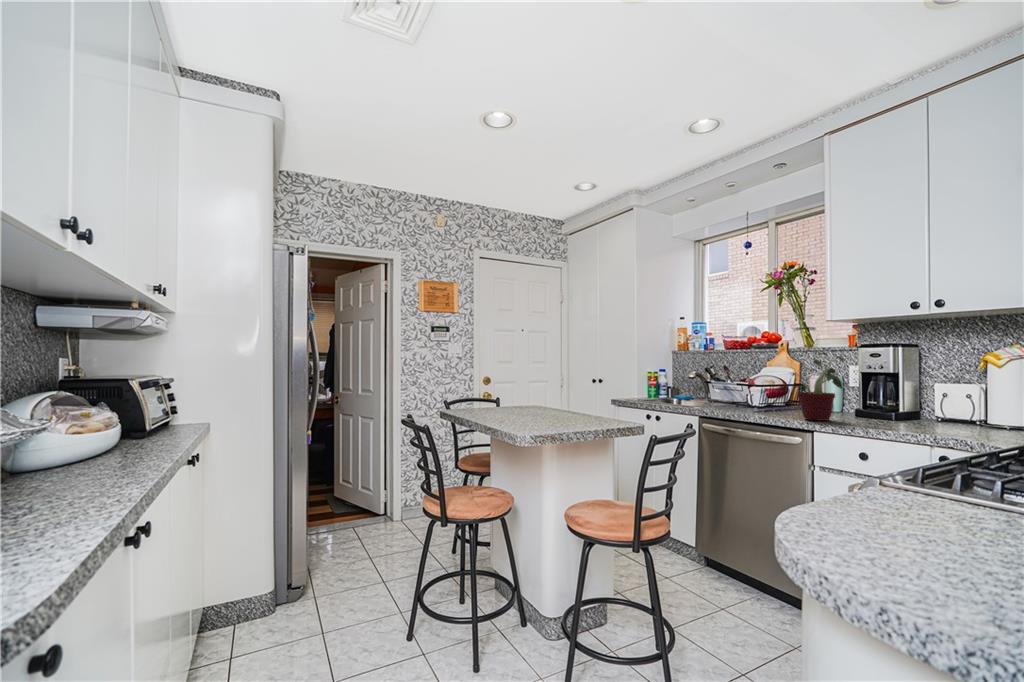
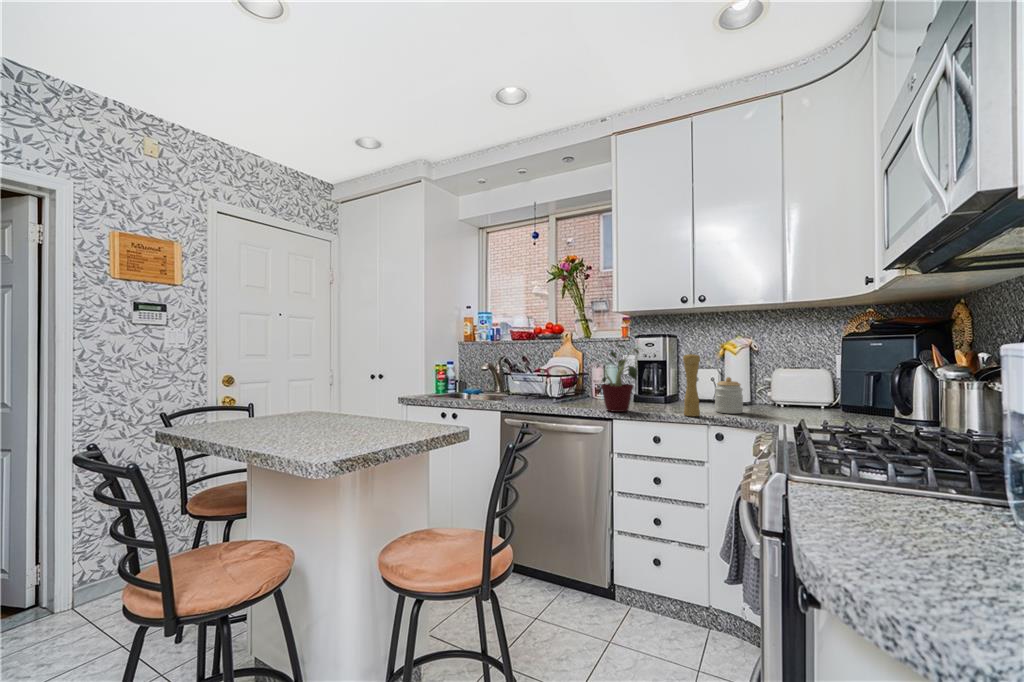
pepper mill: none [891,360,915,429] -> present [683,353,700,416]
jar: none [947,388,988,430] -> present [715,377,743,414]

